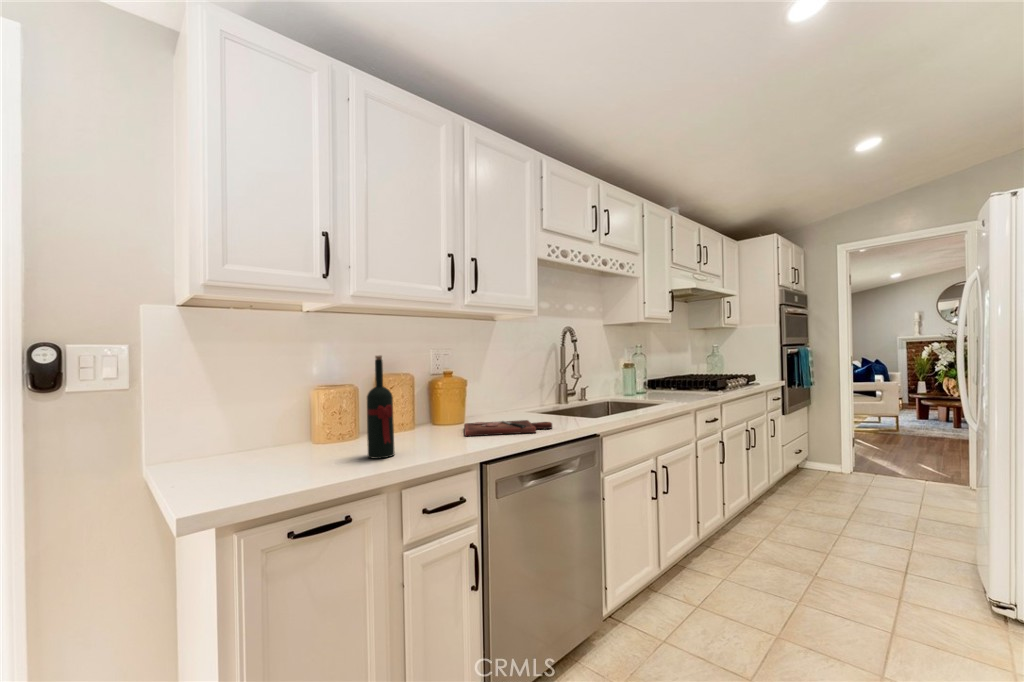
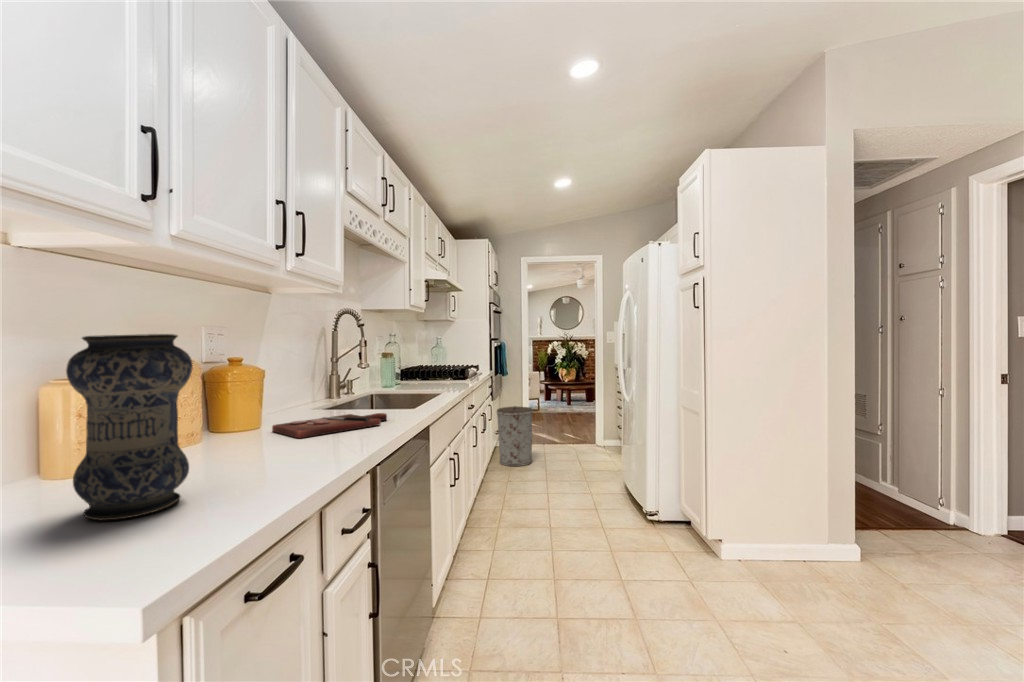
wine bottle: present [367,356,395,459] -> none [209,326,261,478]
vase: none [272,364,336,473] -> present [66,334,193,520]
trash can: none [792,424,844,498] -> present [497,406,533,466]

